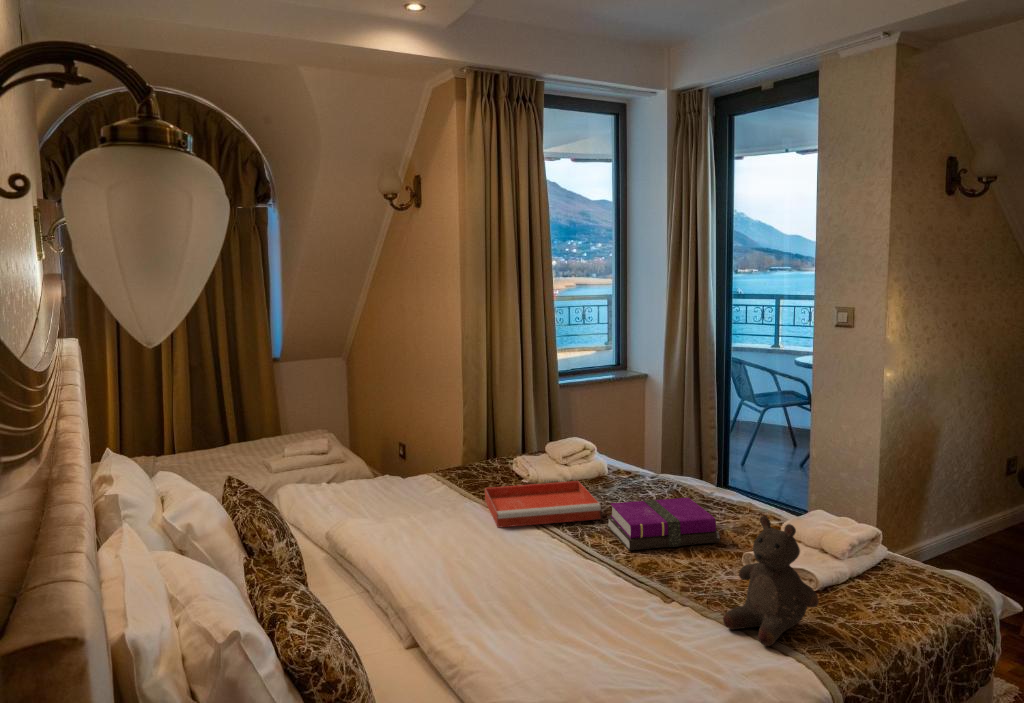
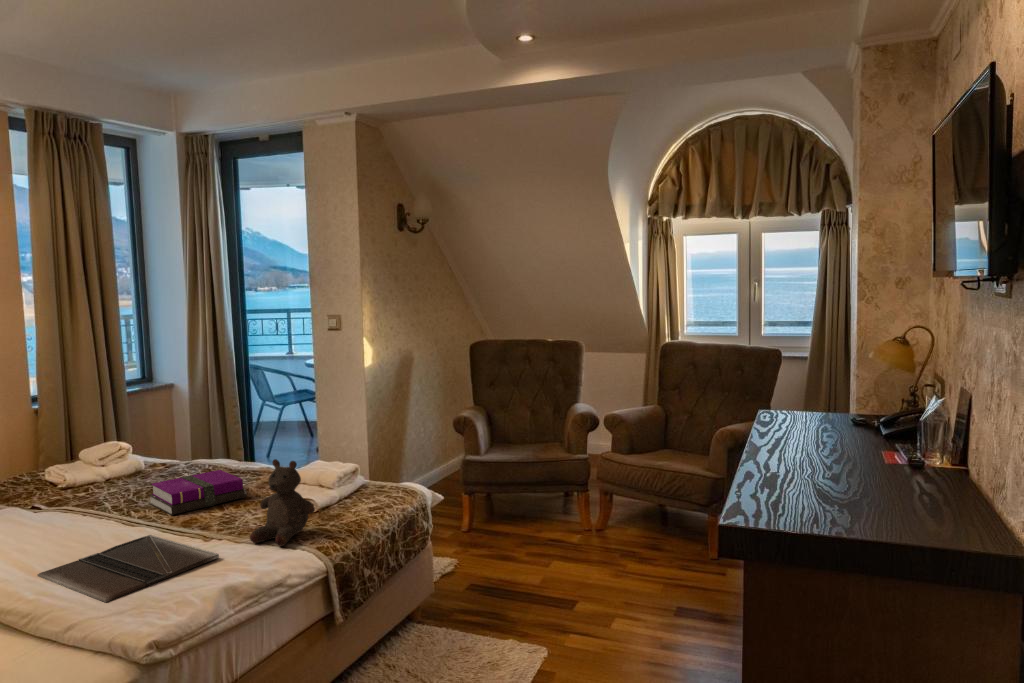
tray: present [485,481,601,528] -> none [19,475,143,523]
laptop: none [481,578,681,678] -> present [37,535,219,602]

